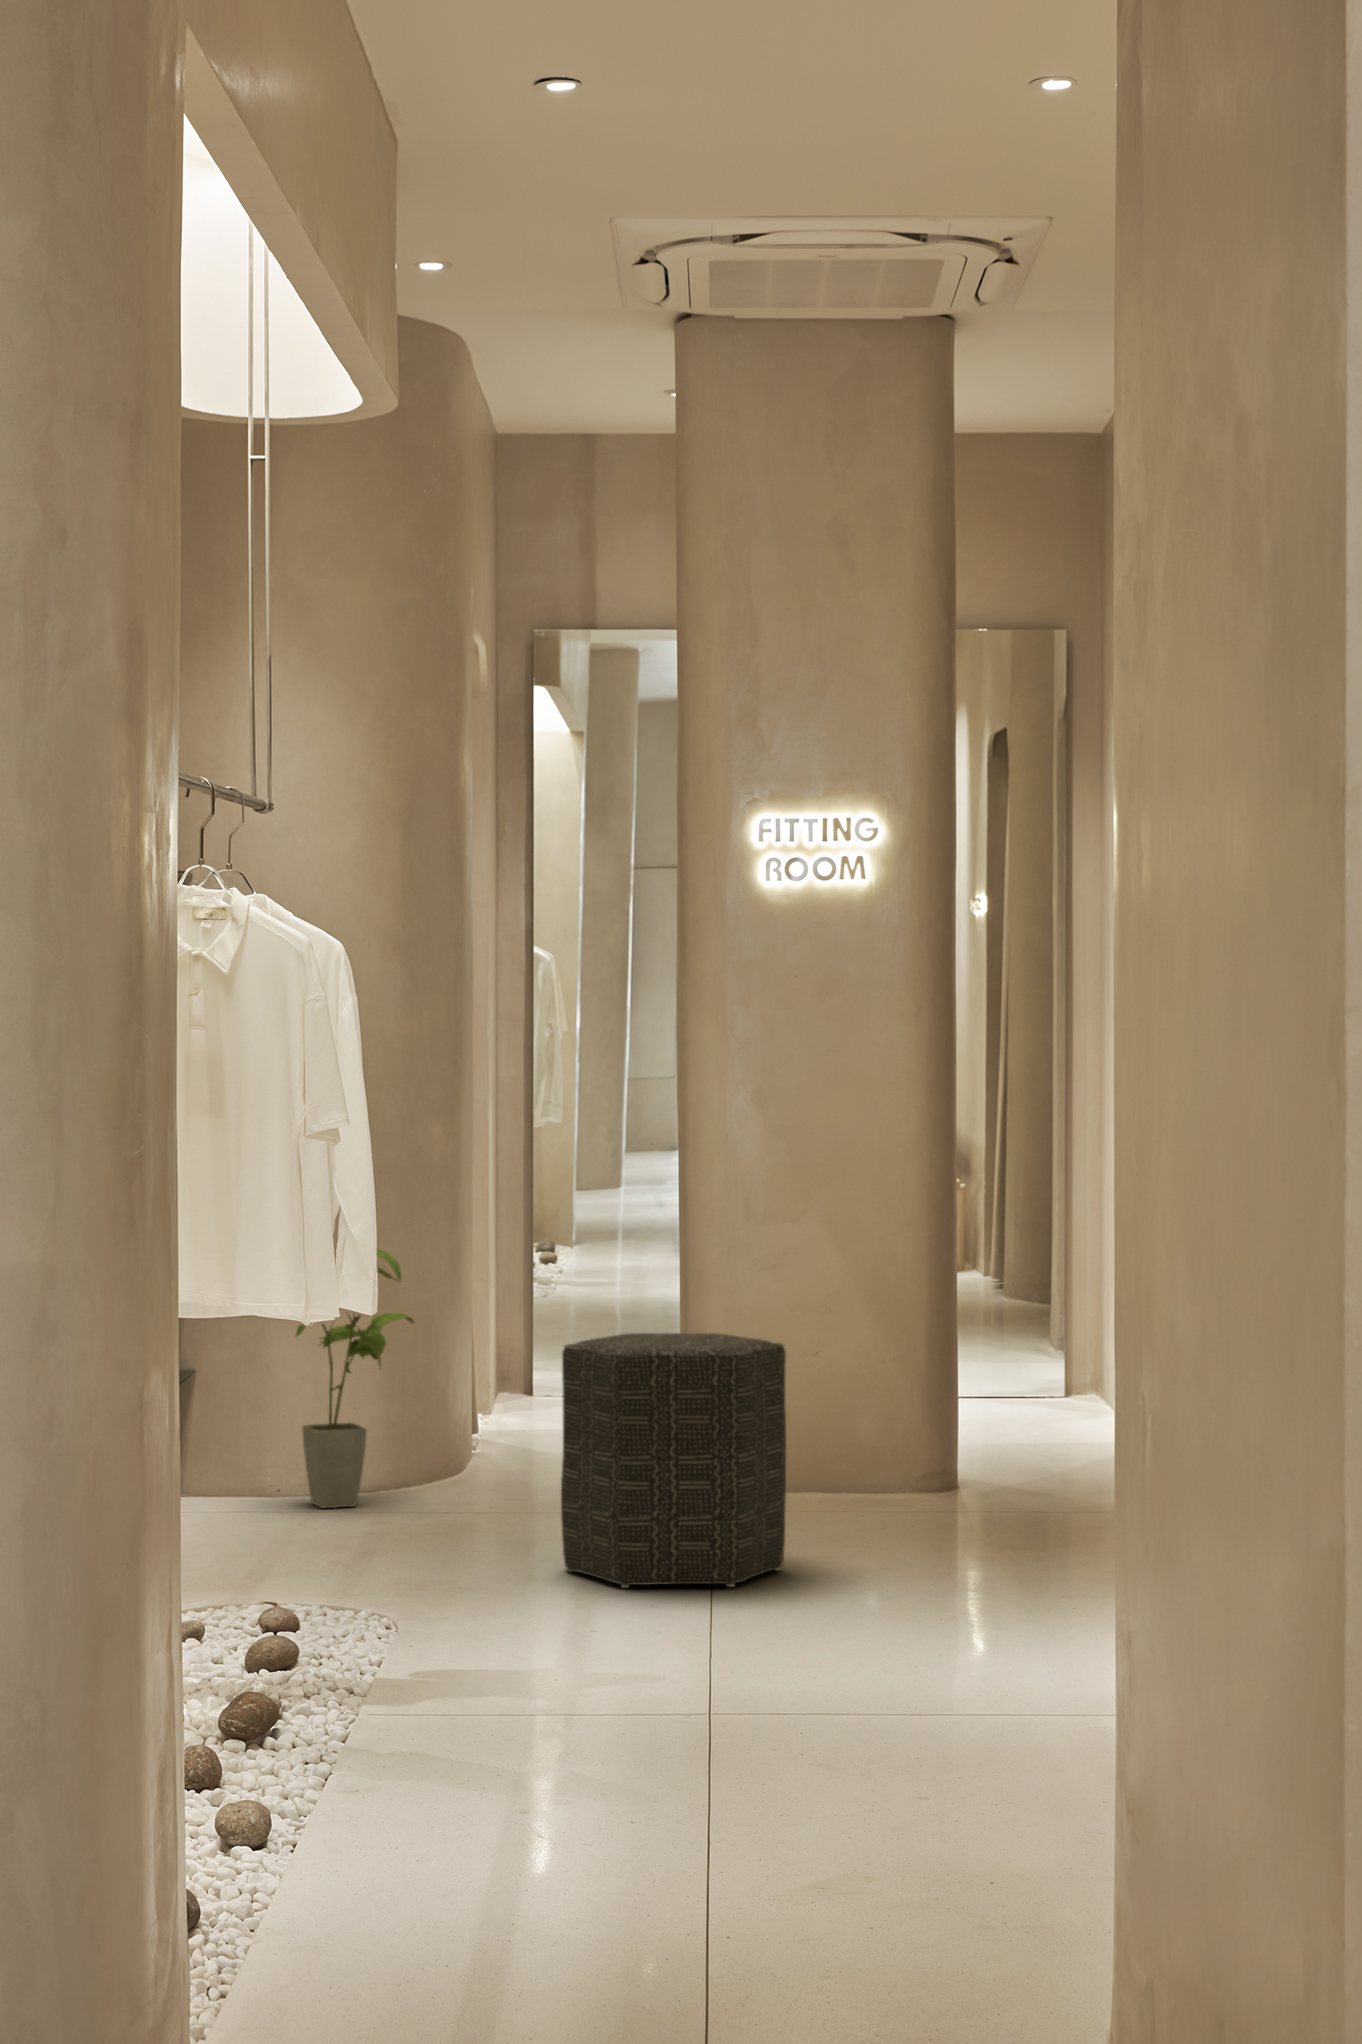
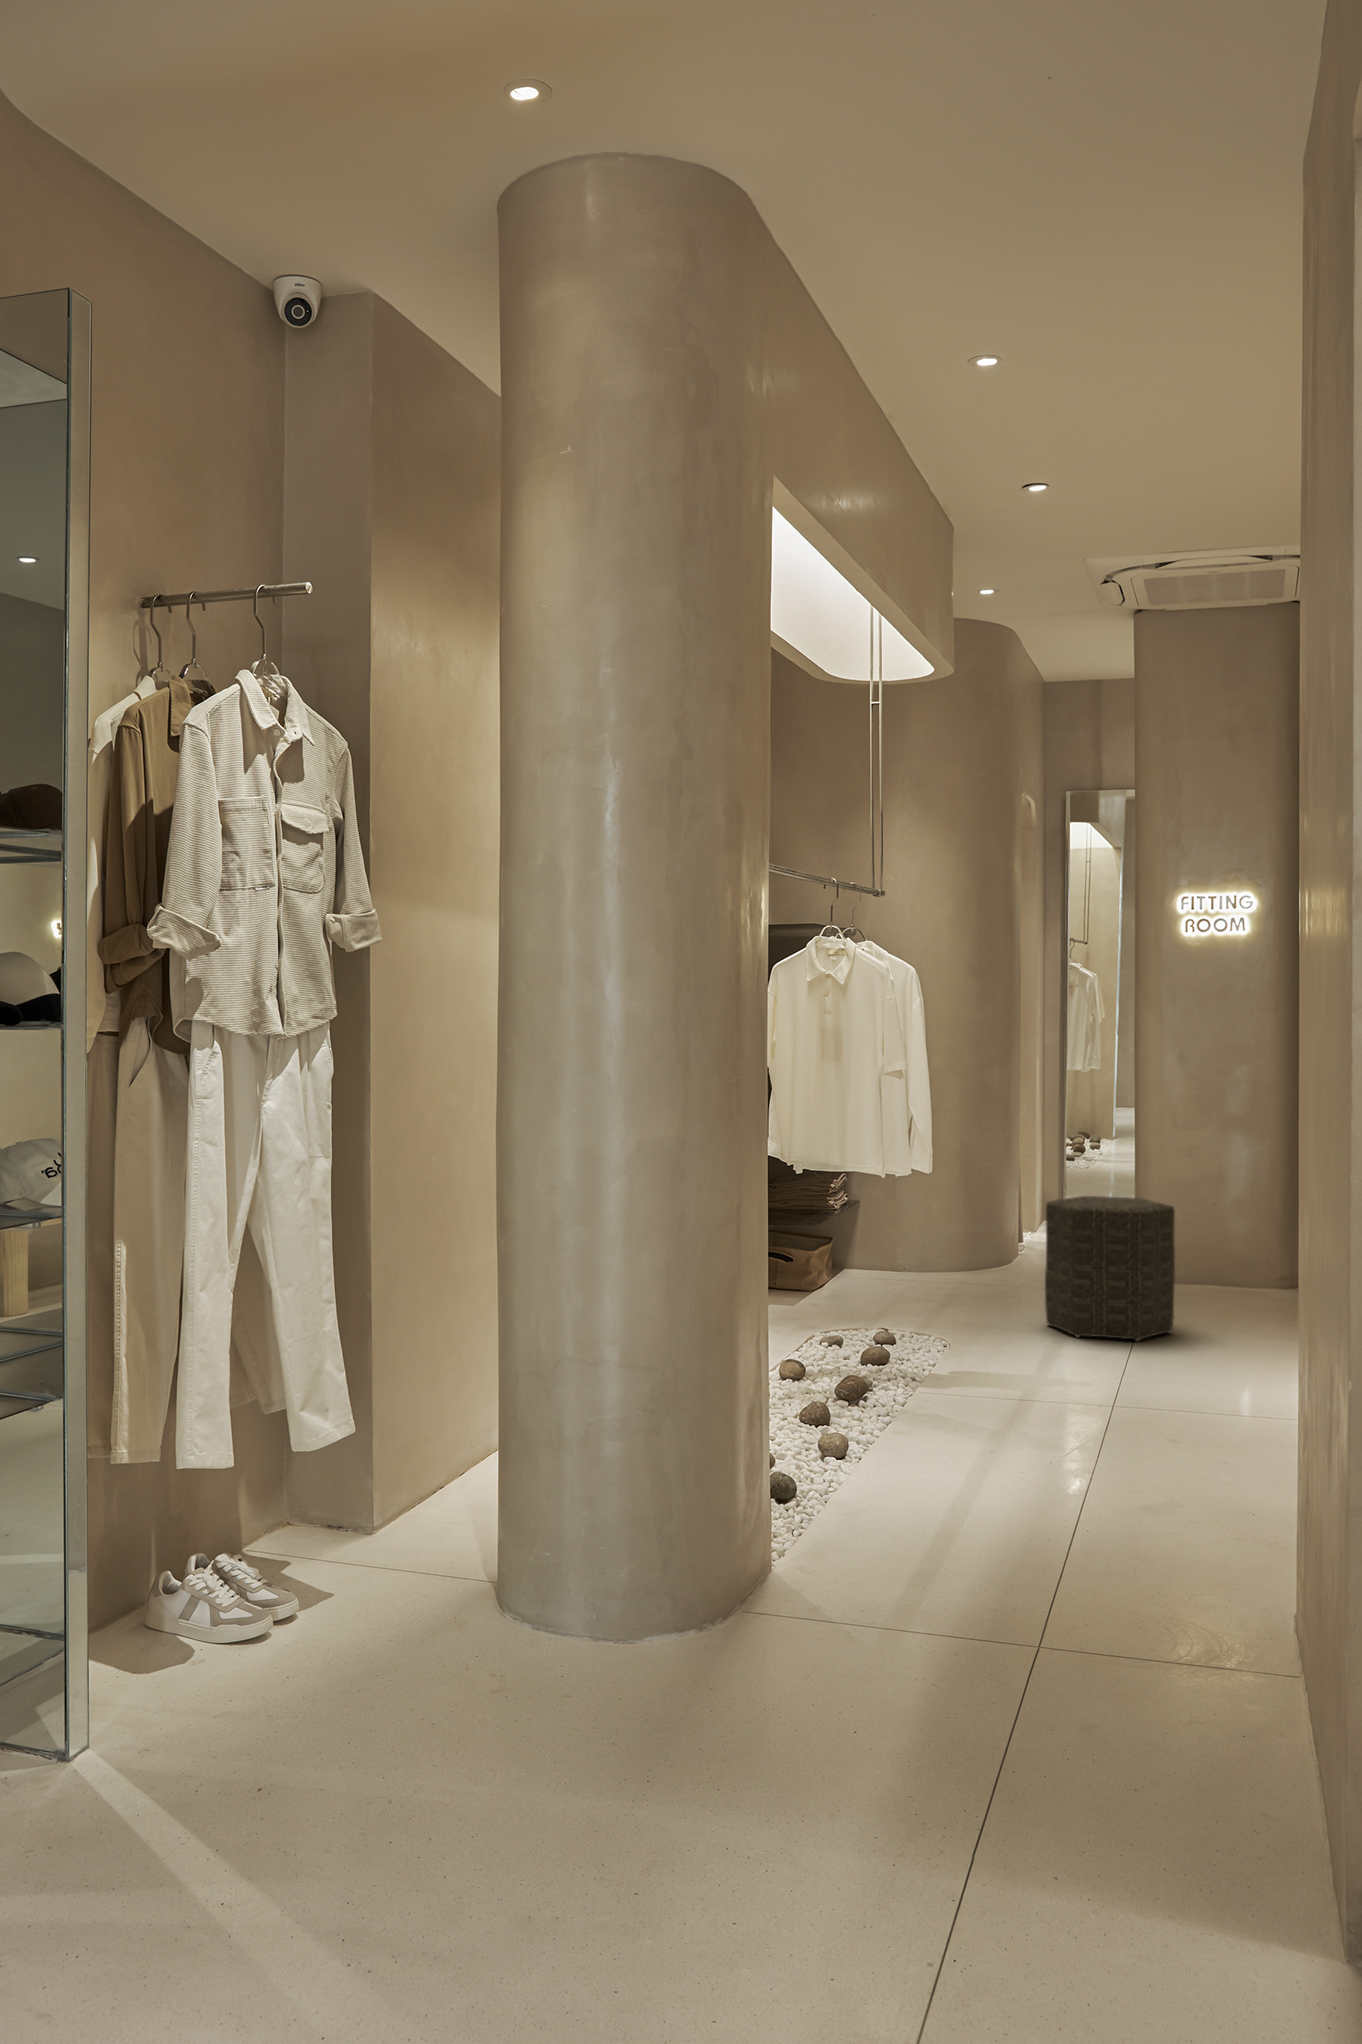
house plant: present [296,1249,414,1508] -> none [901,1133,978,1281]

